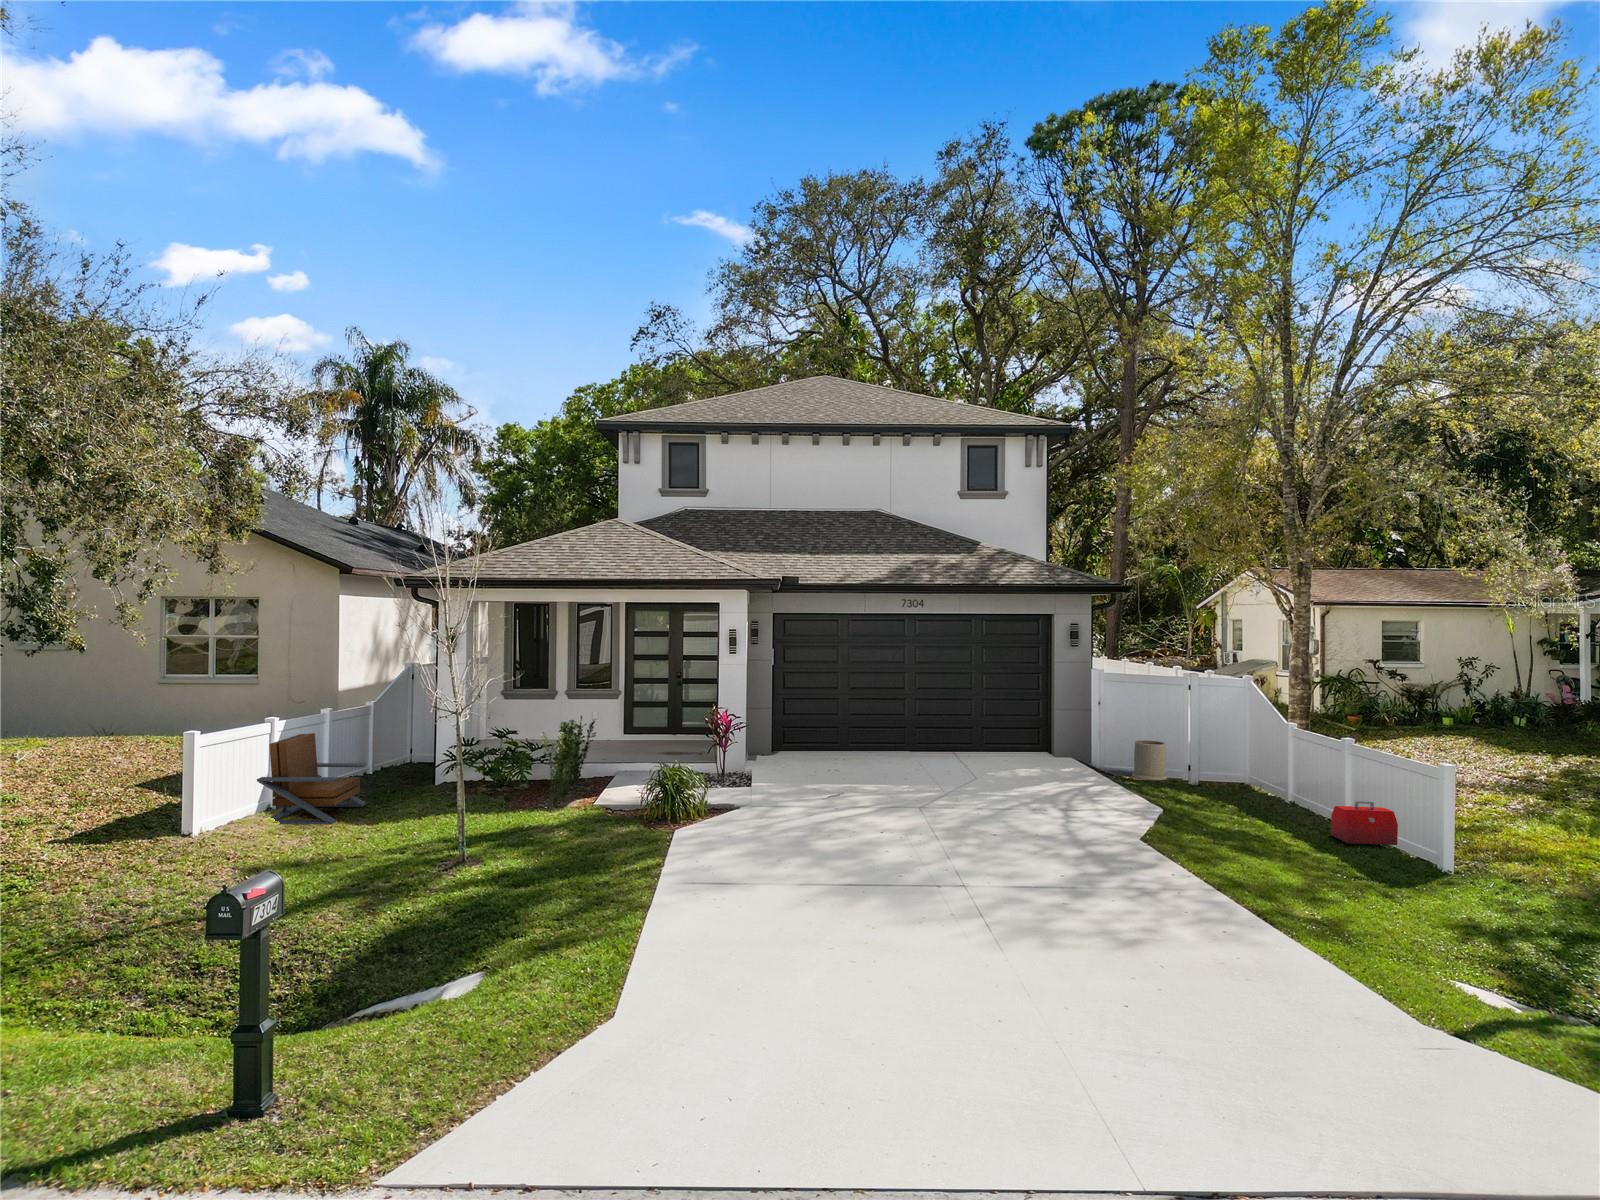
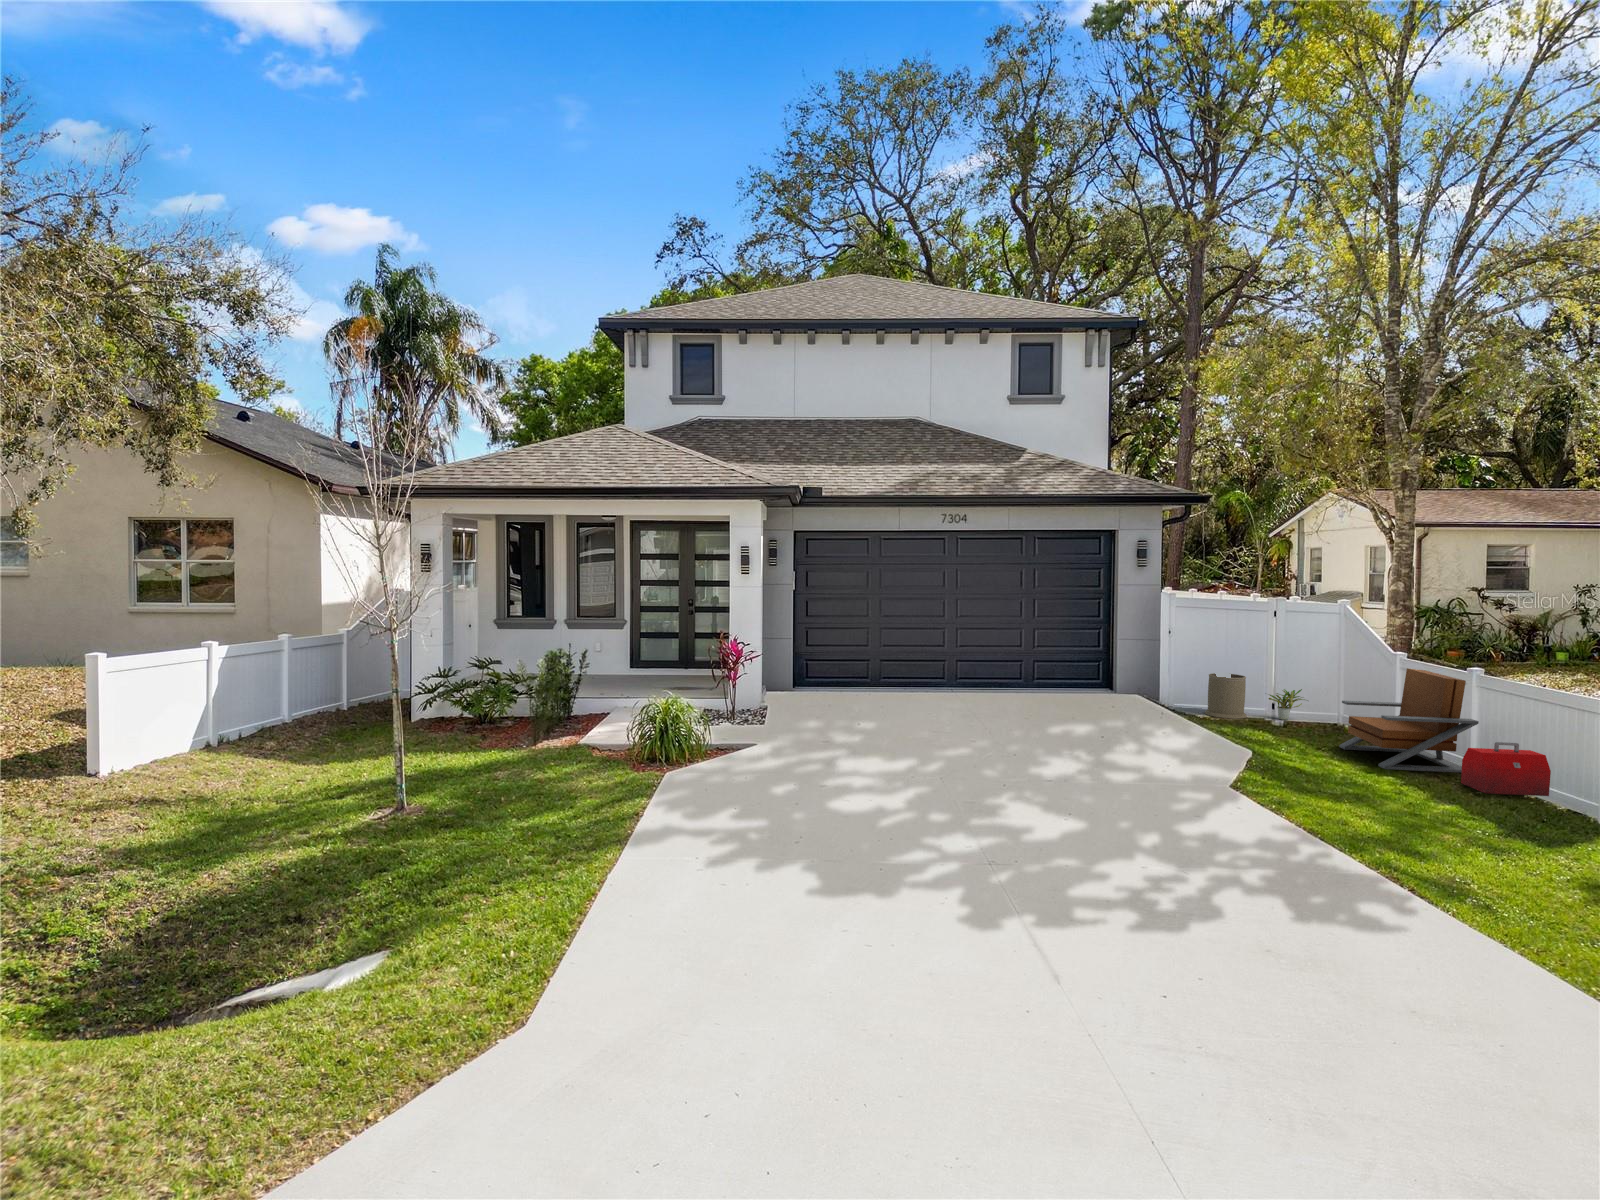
lounge chair: present [257,733,366,824] -> present [1339,668,1479,773]
potted plant: none [1182,754,1219,781] -> present [1269,689,1305,720]

